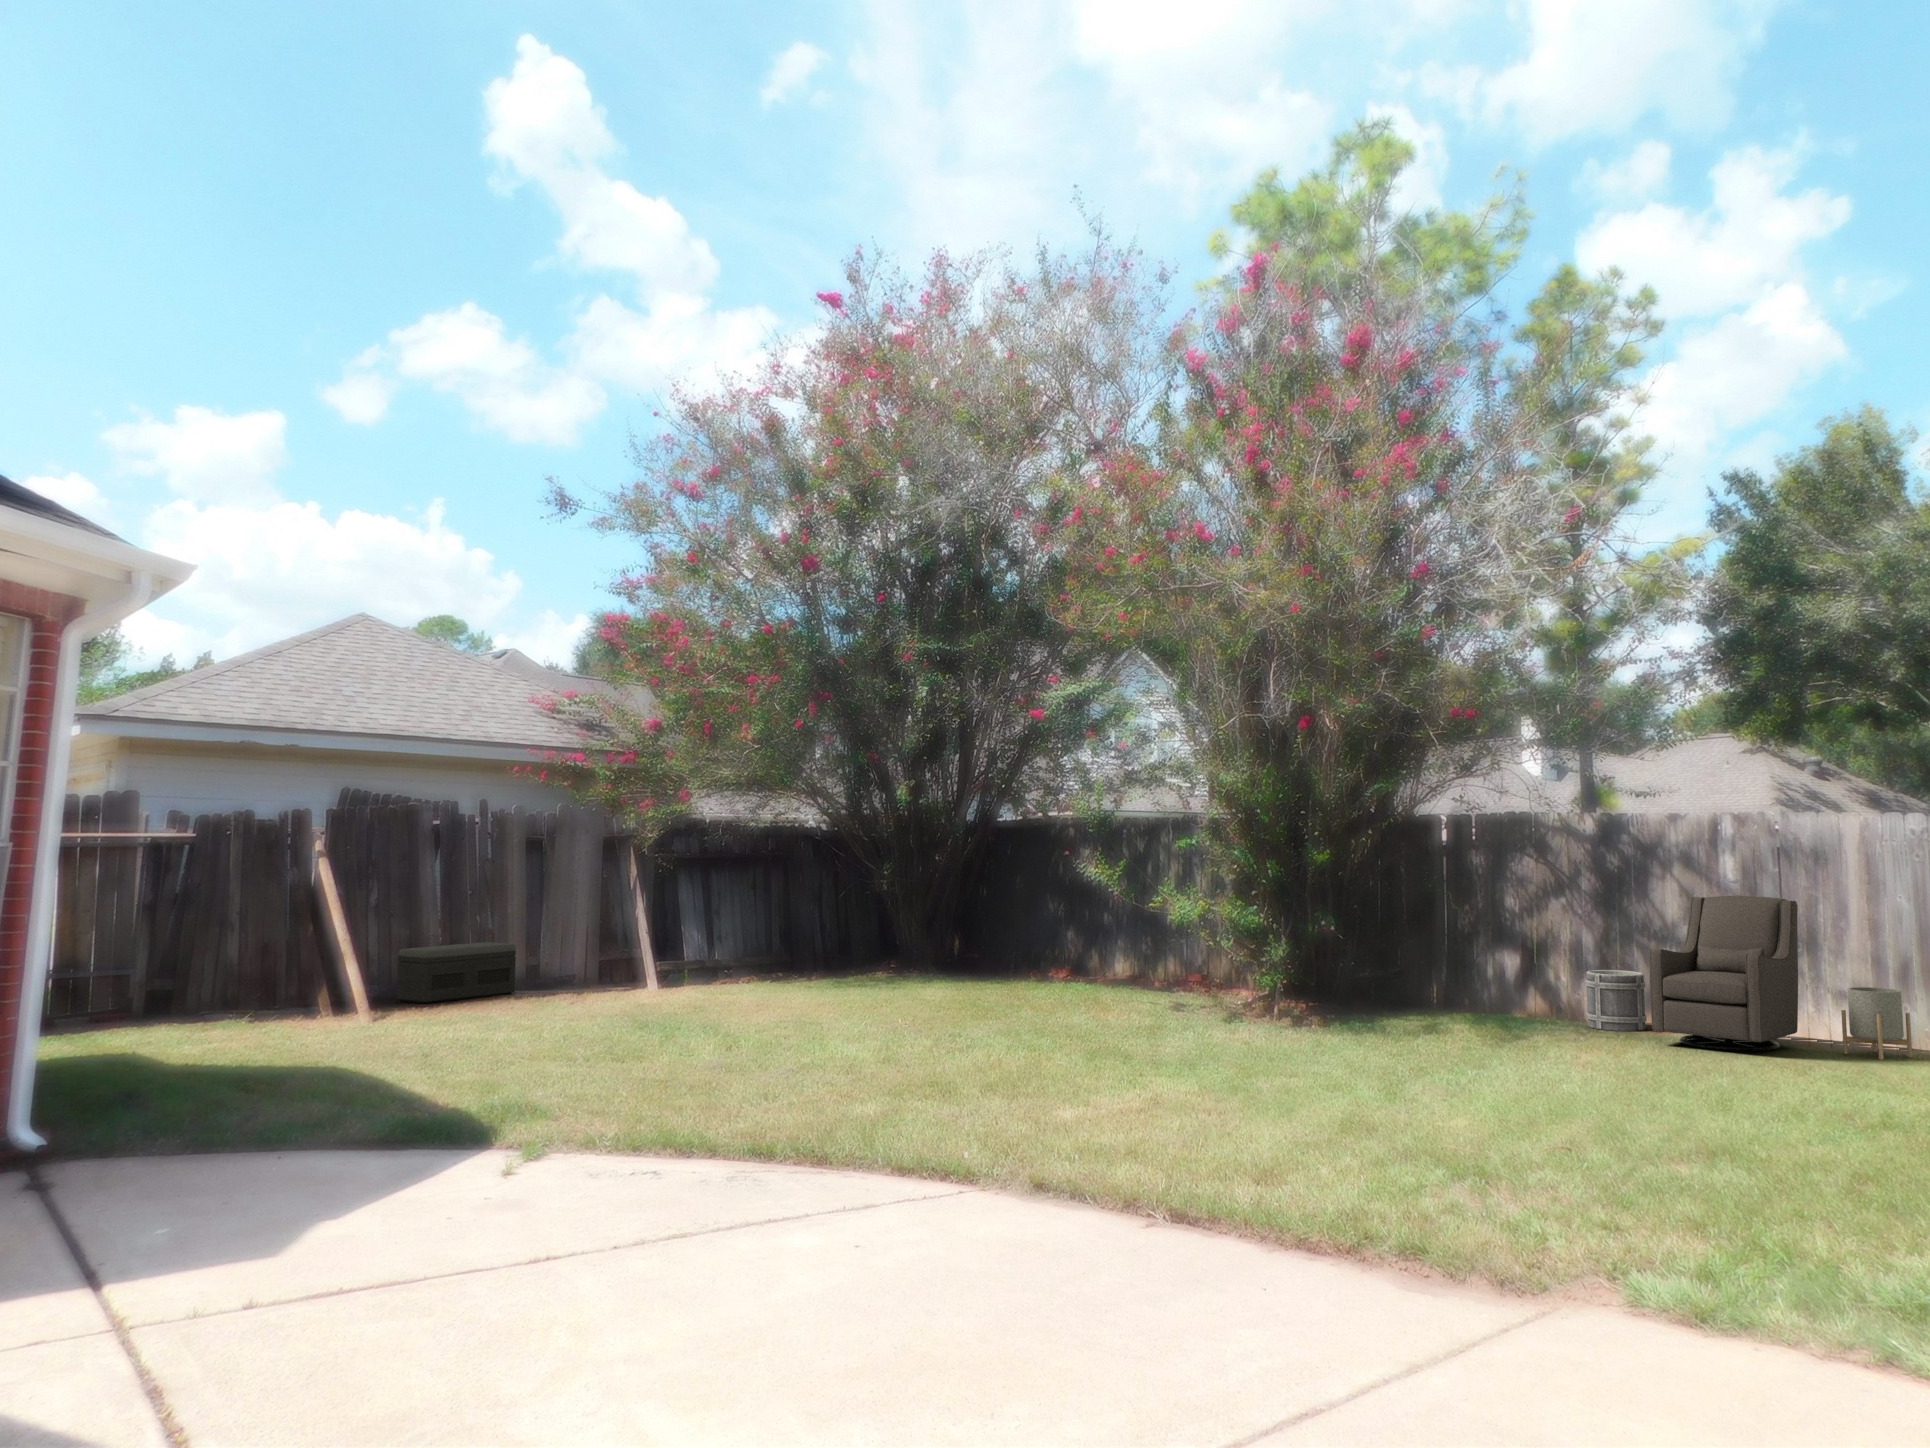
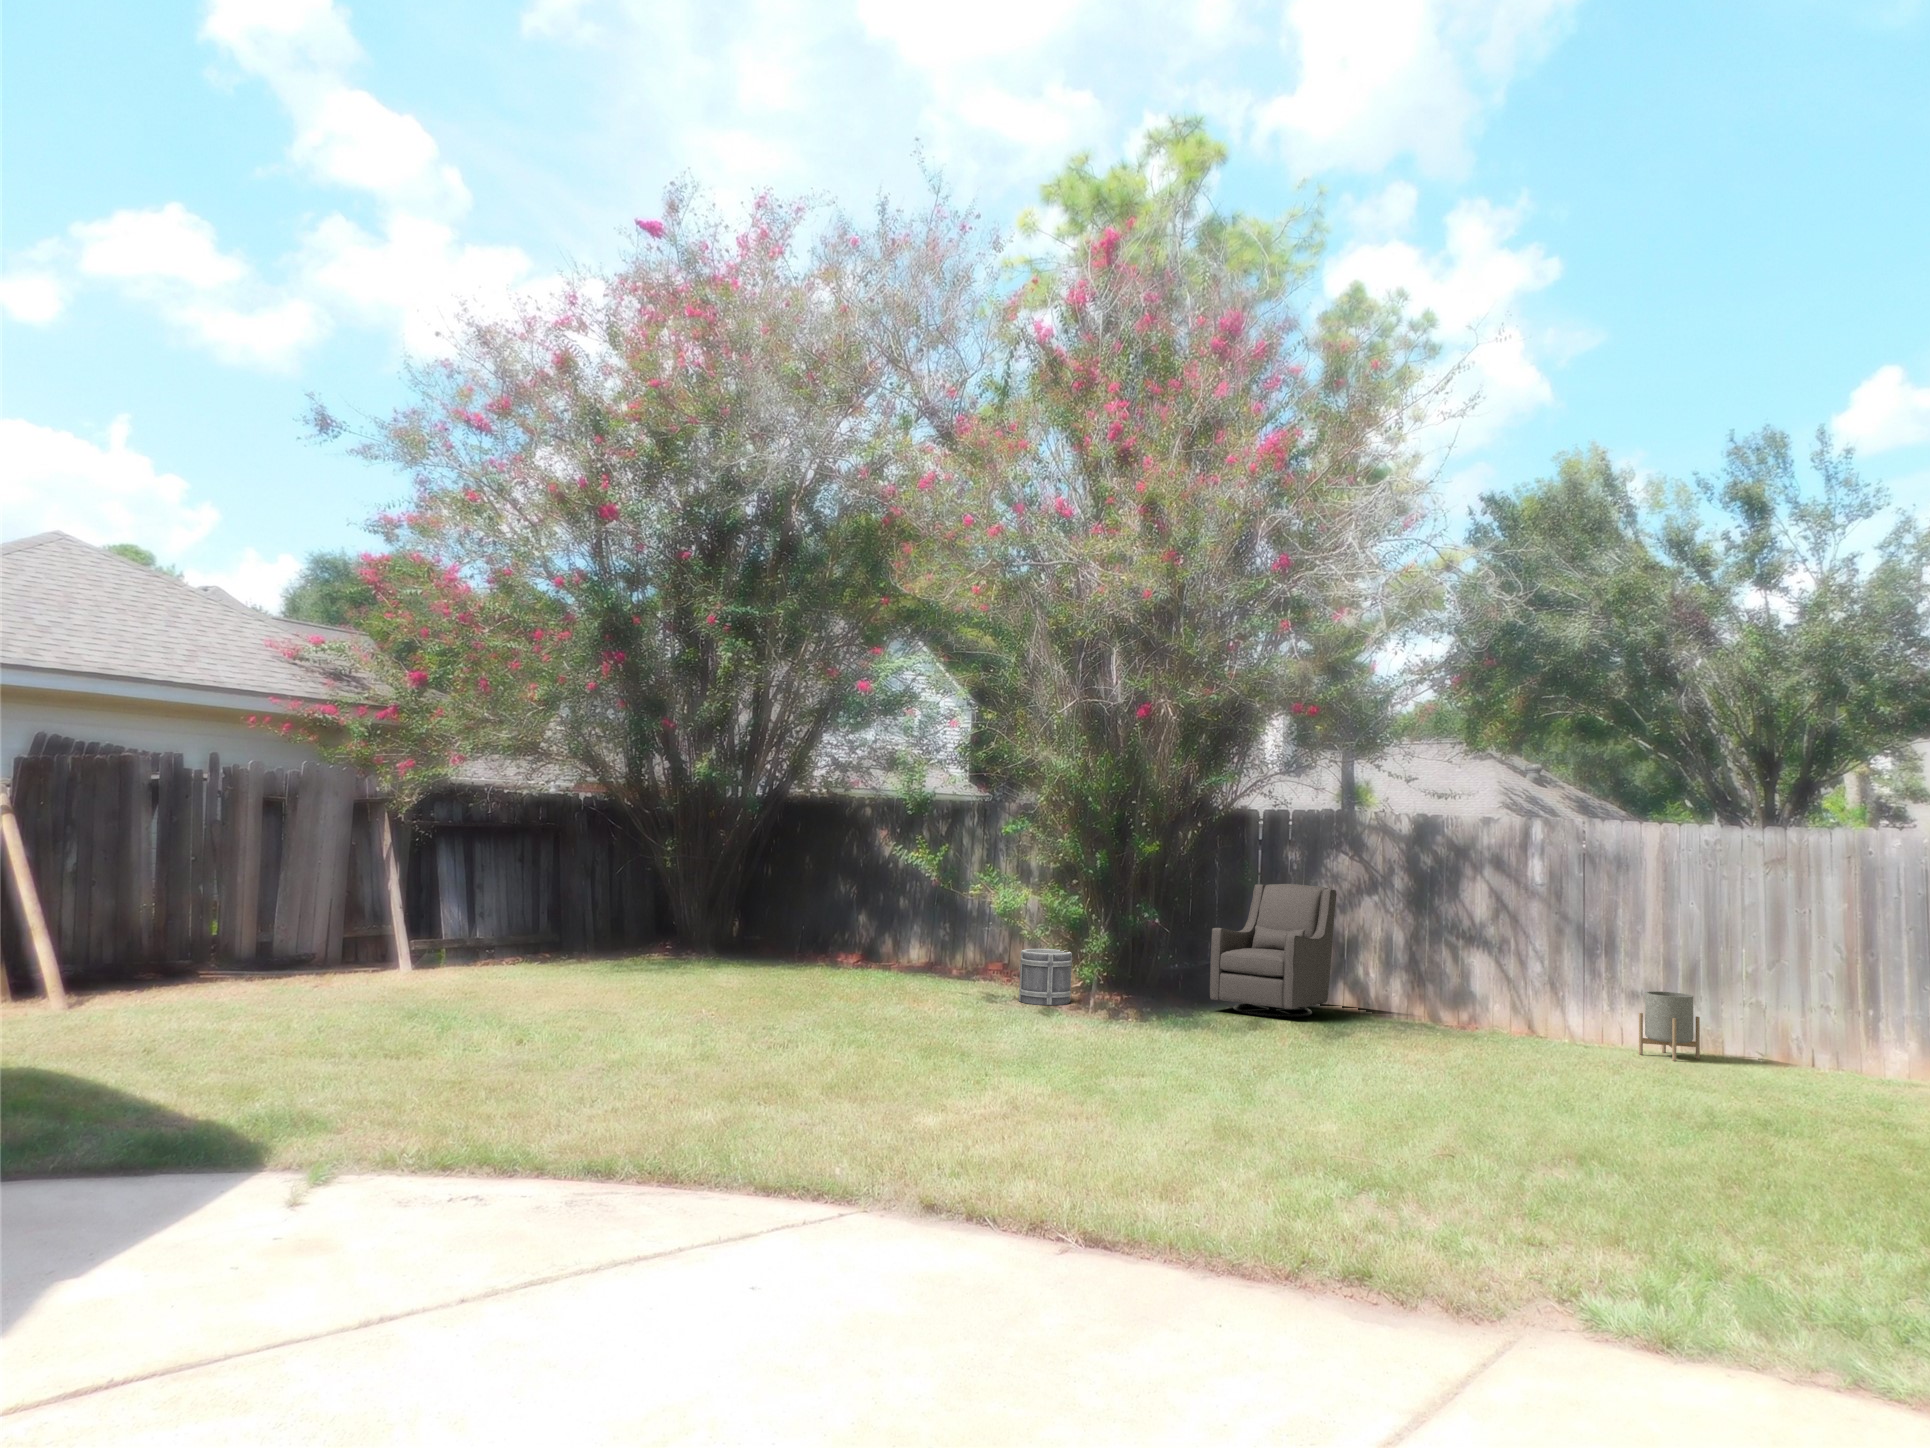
chair: present [1649,896,1798,1051] -> present [1210,884,1337,1017]
storage bench: present [397,942,516,1004] -> none [105,915,251,985]
bucket: present [1585,970,1647,1031] -> present [1019,949,1072,1005]

